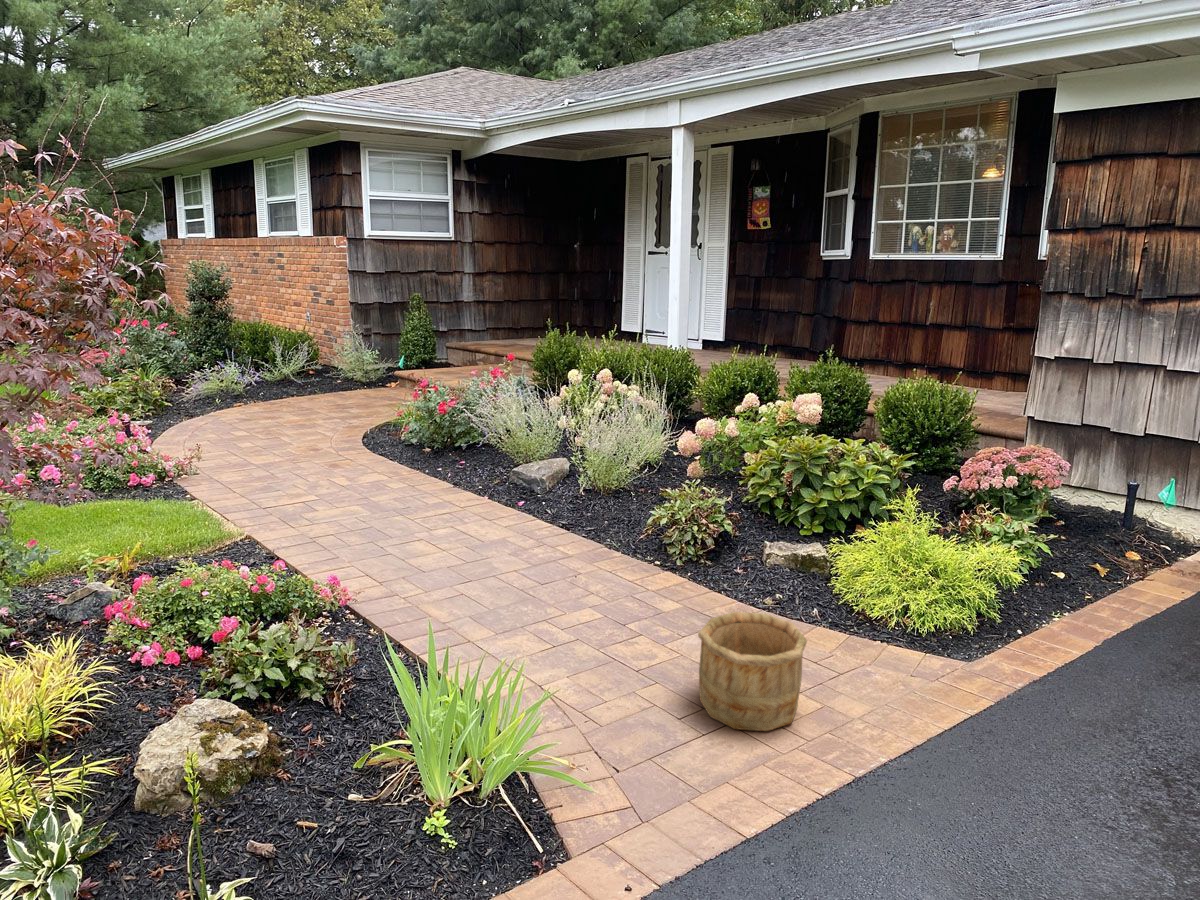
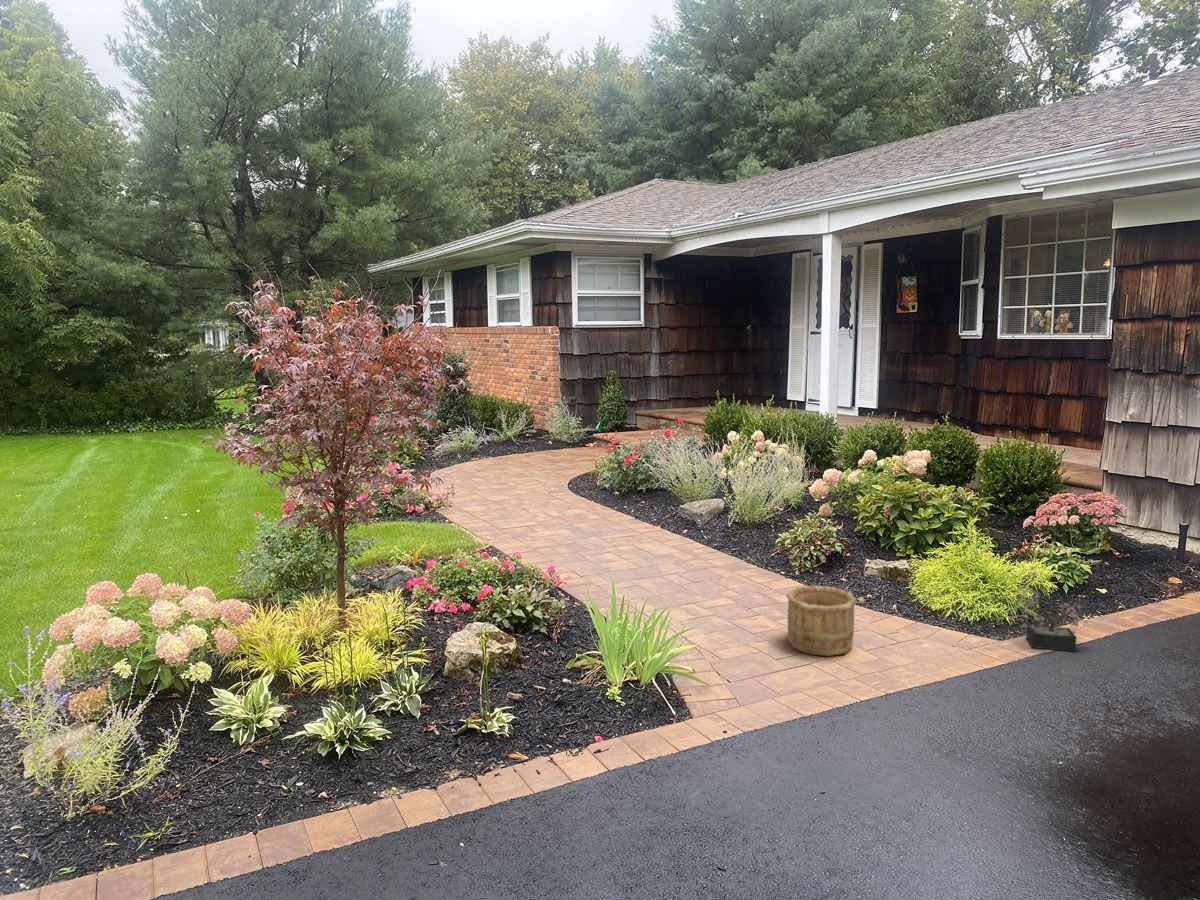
decorative plant: none [1003,595,1108,687] -> present [1011,587,1088,651]

